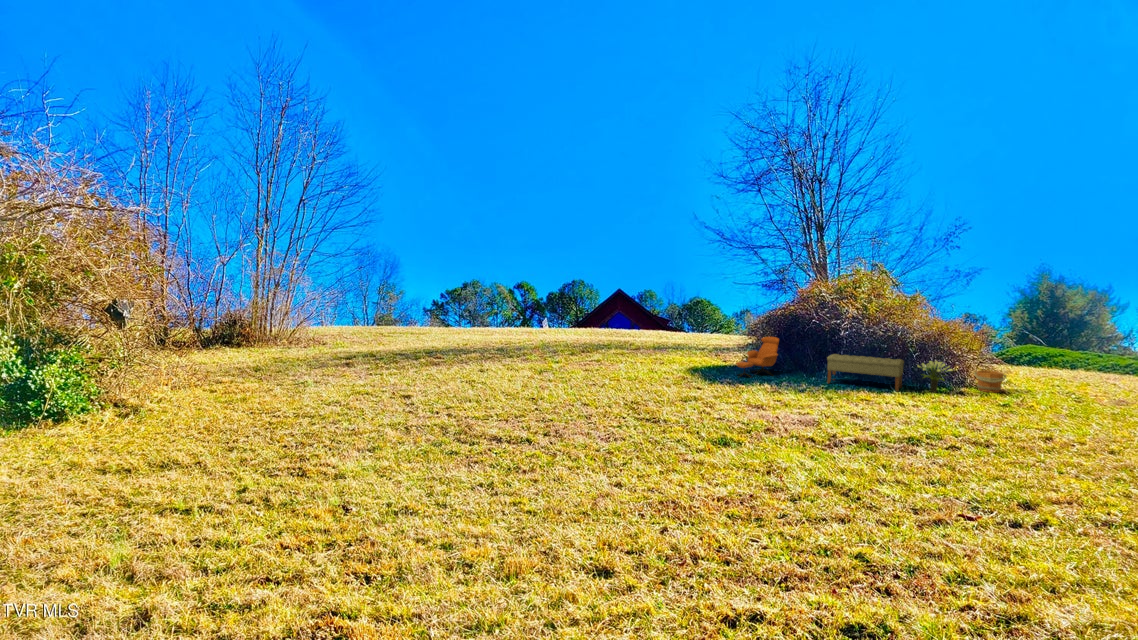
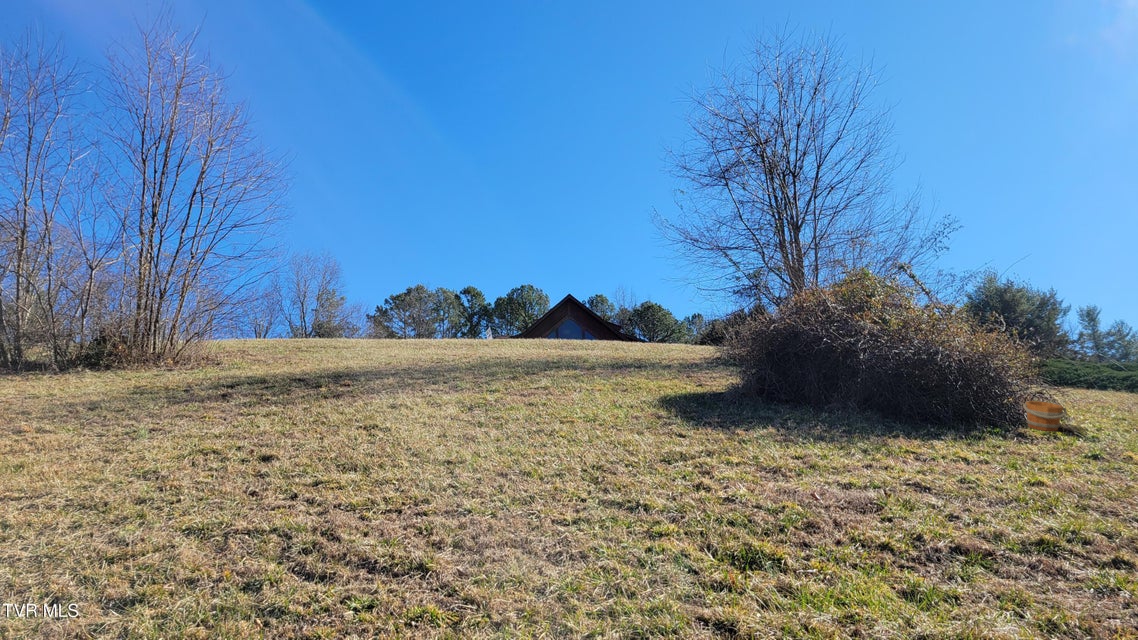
lounge chair: present [736,337,779,376] -> none [722,357,774,412]
bench: present [827,354,904,391] -> none [840,381,940,432]
potted plant: present [918,361,953,393] -> none [958,391,1007,433]

